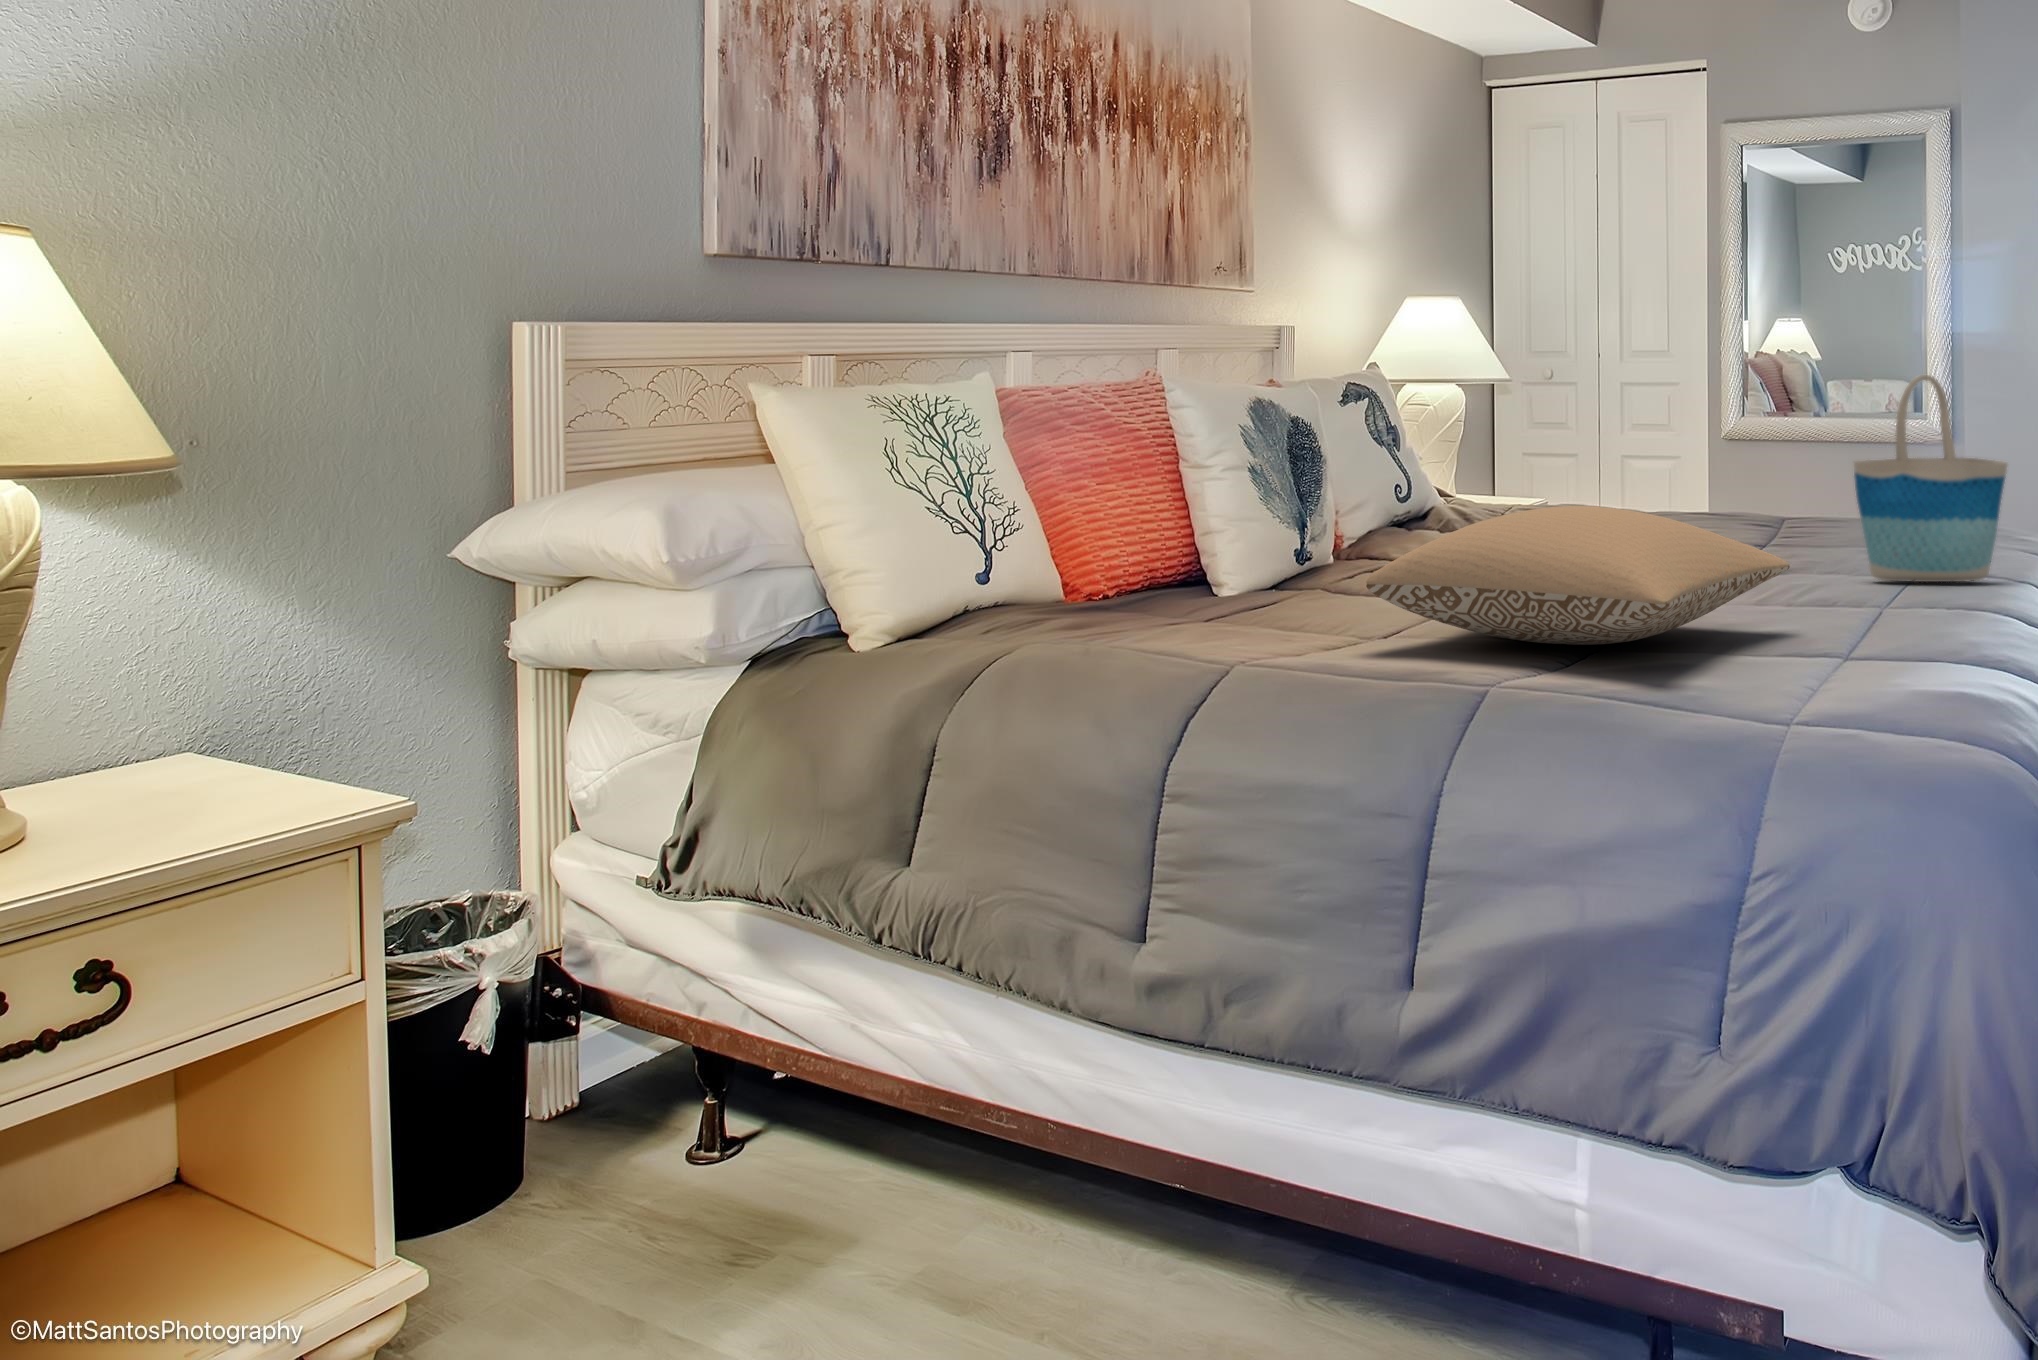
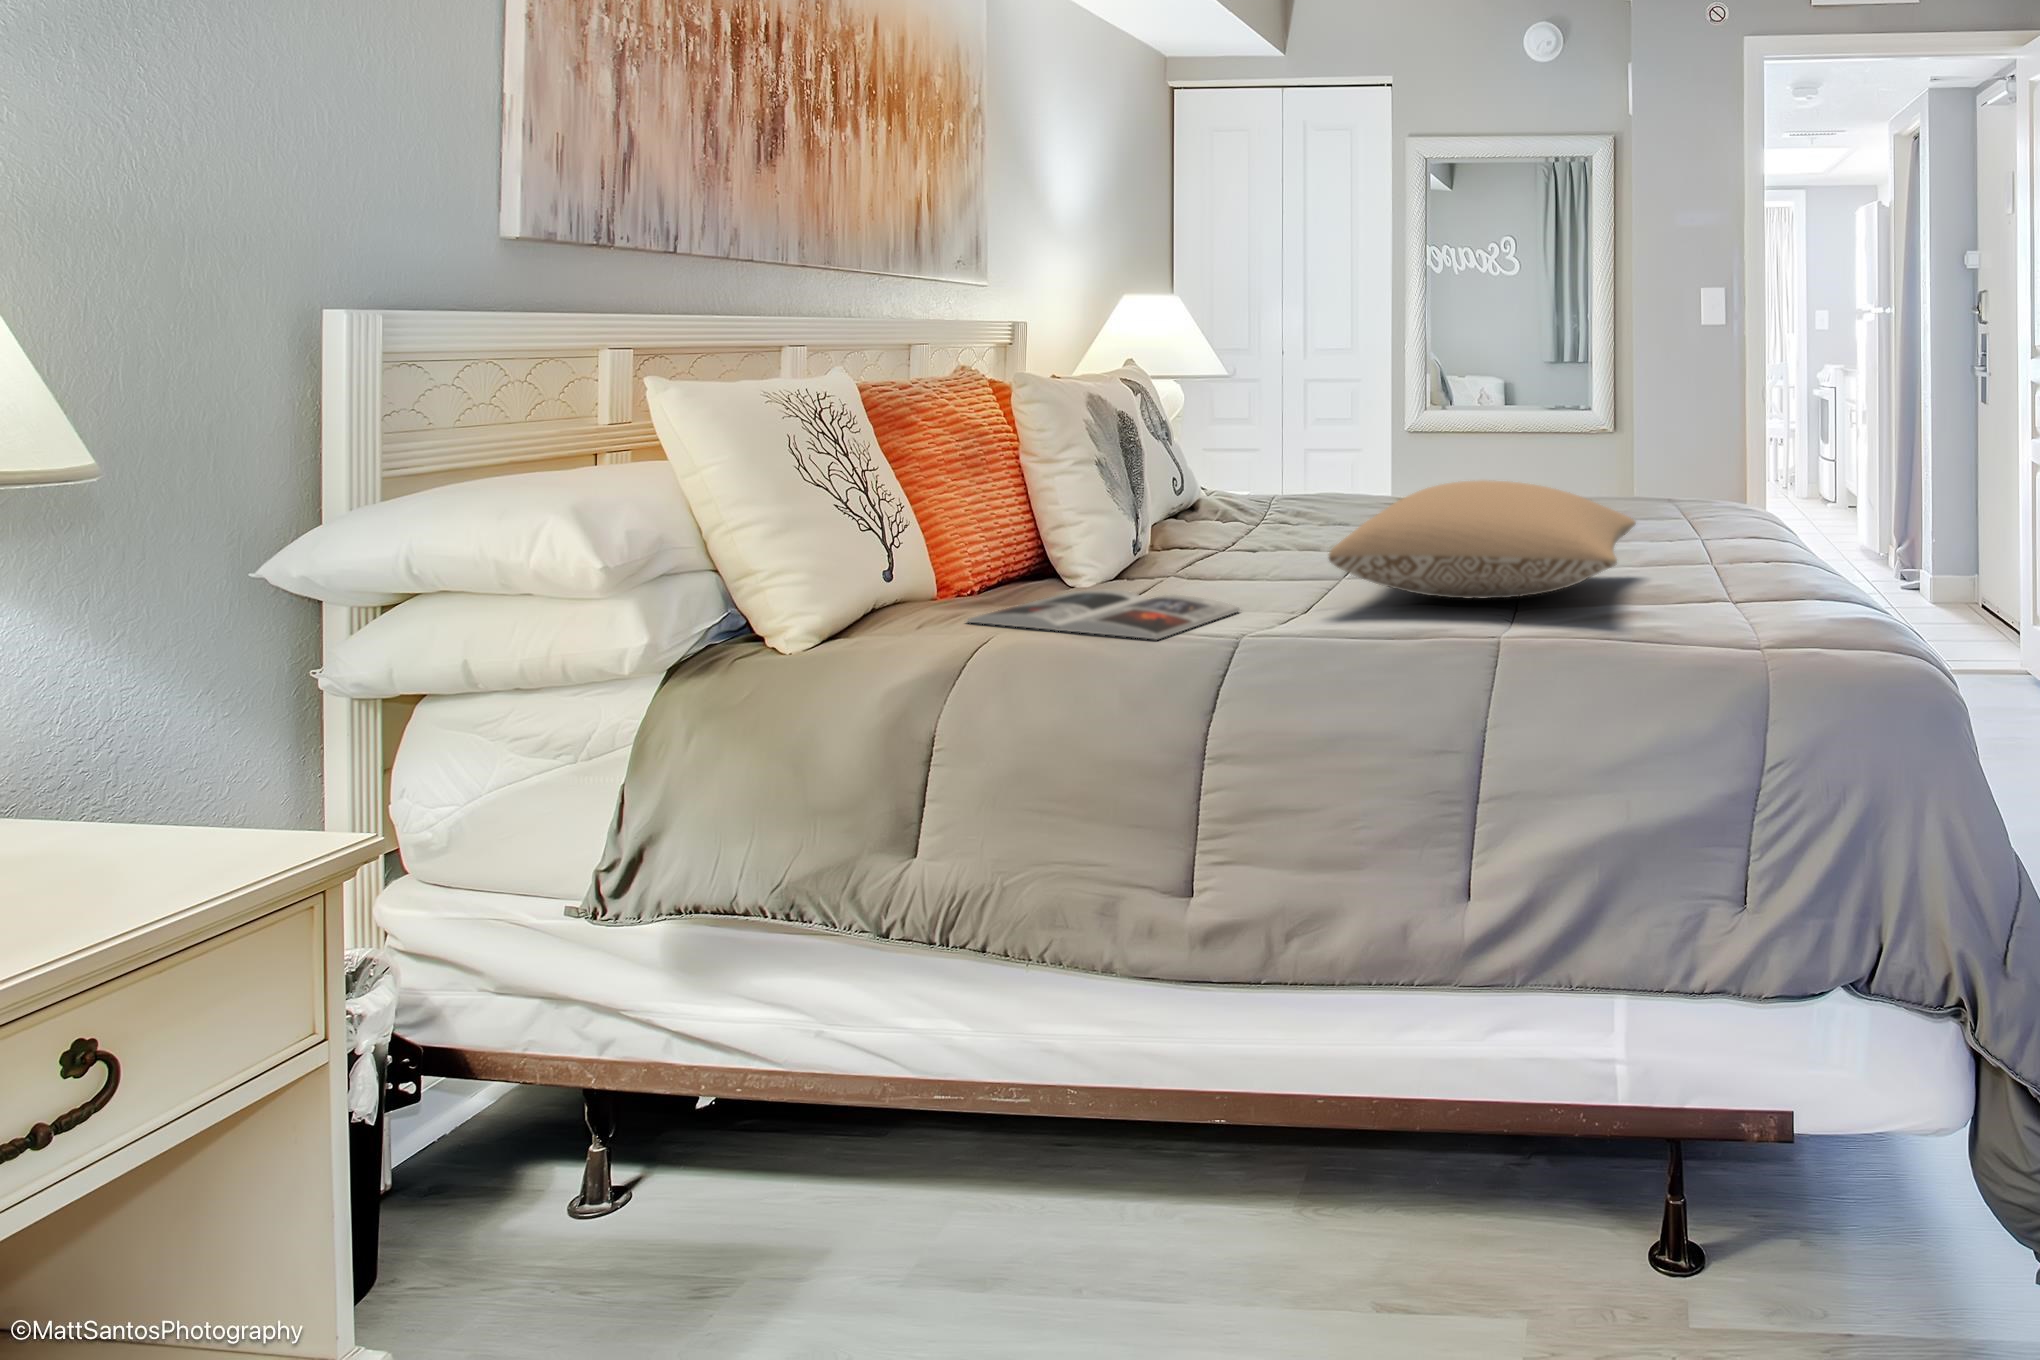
tote bag: present [1854,375,2007,582] -> none [1614,362,1725,527]
magazine: none [1021,611,1291,662] -> present [968,590,1241,639]

